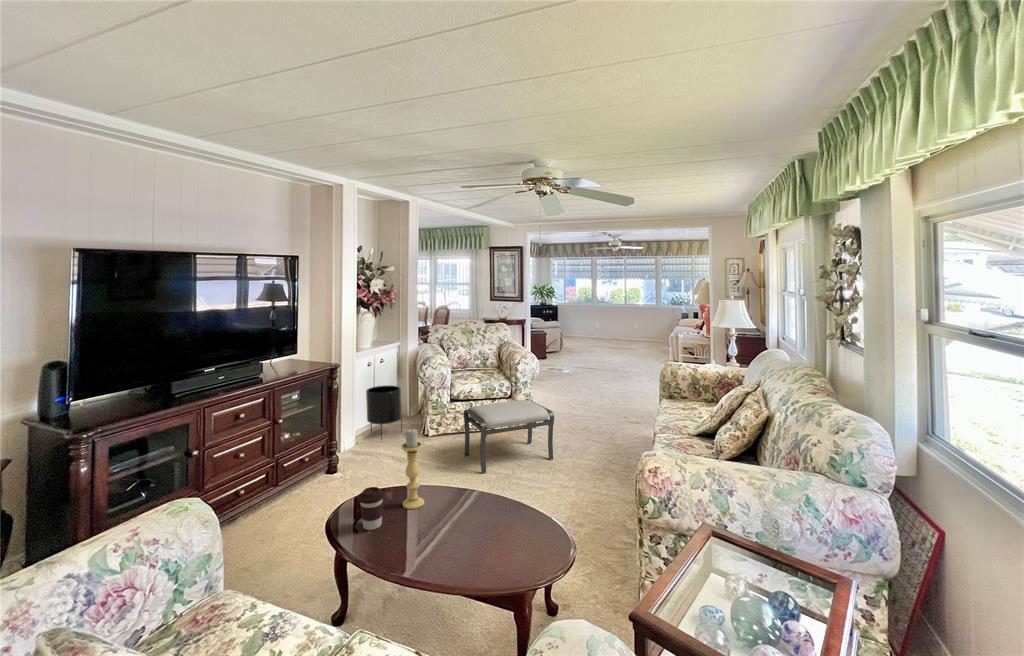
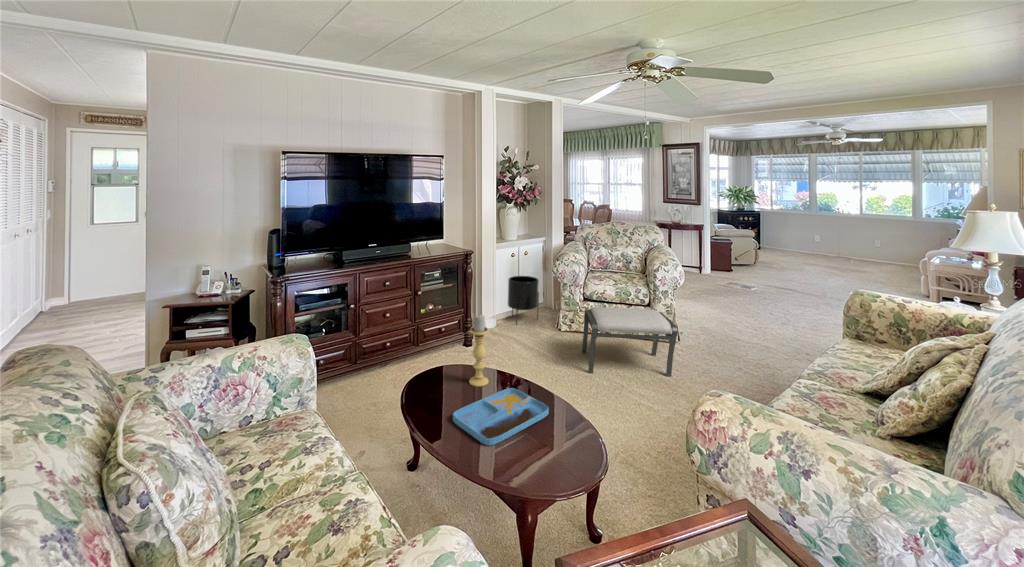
coffee cup: present [358,487,384,530] -> none [423,358,445,394]
tray: none [415,499,504,561] -> present [453,388,549,446]

